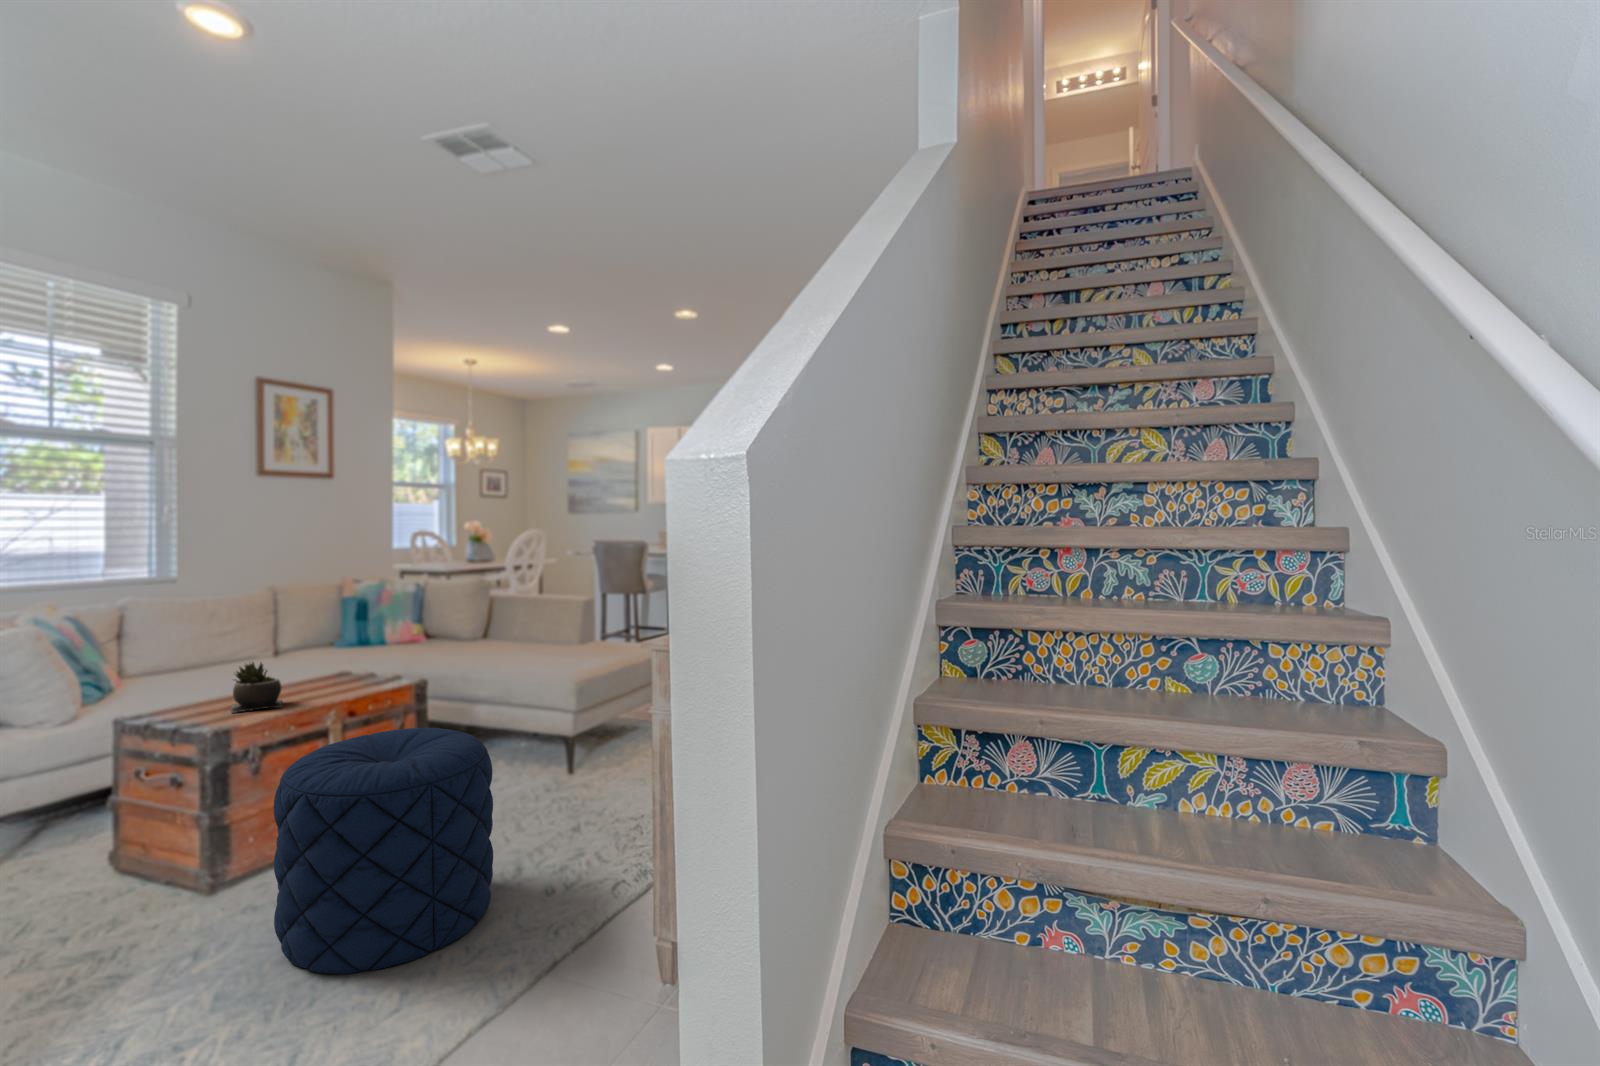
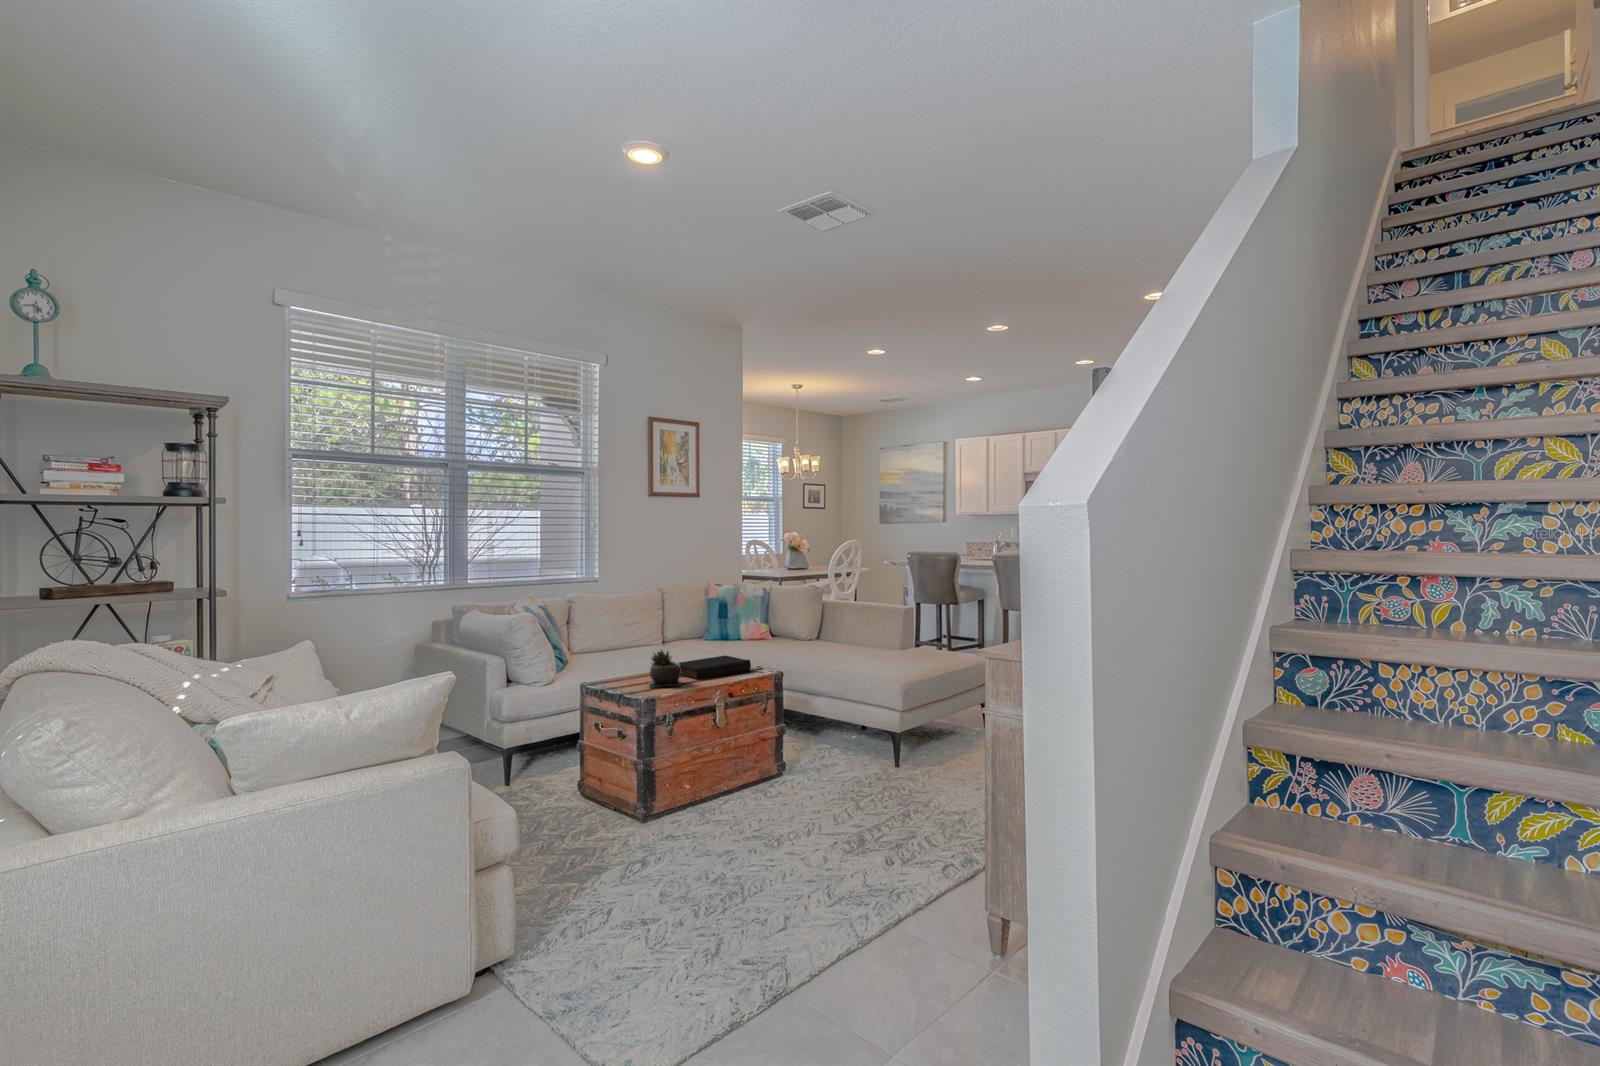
book: none [274,665,386,697] -> present [679,655,751,680]
pouf: present [273,728,493,974] -> none [691,711,844,898]

